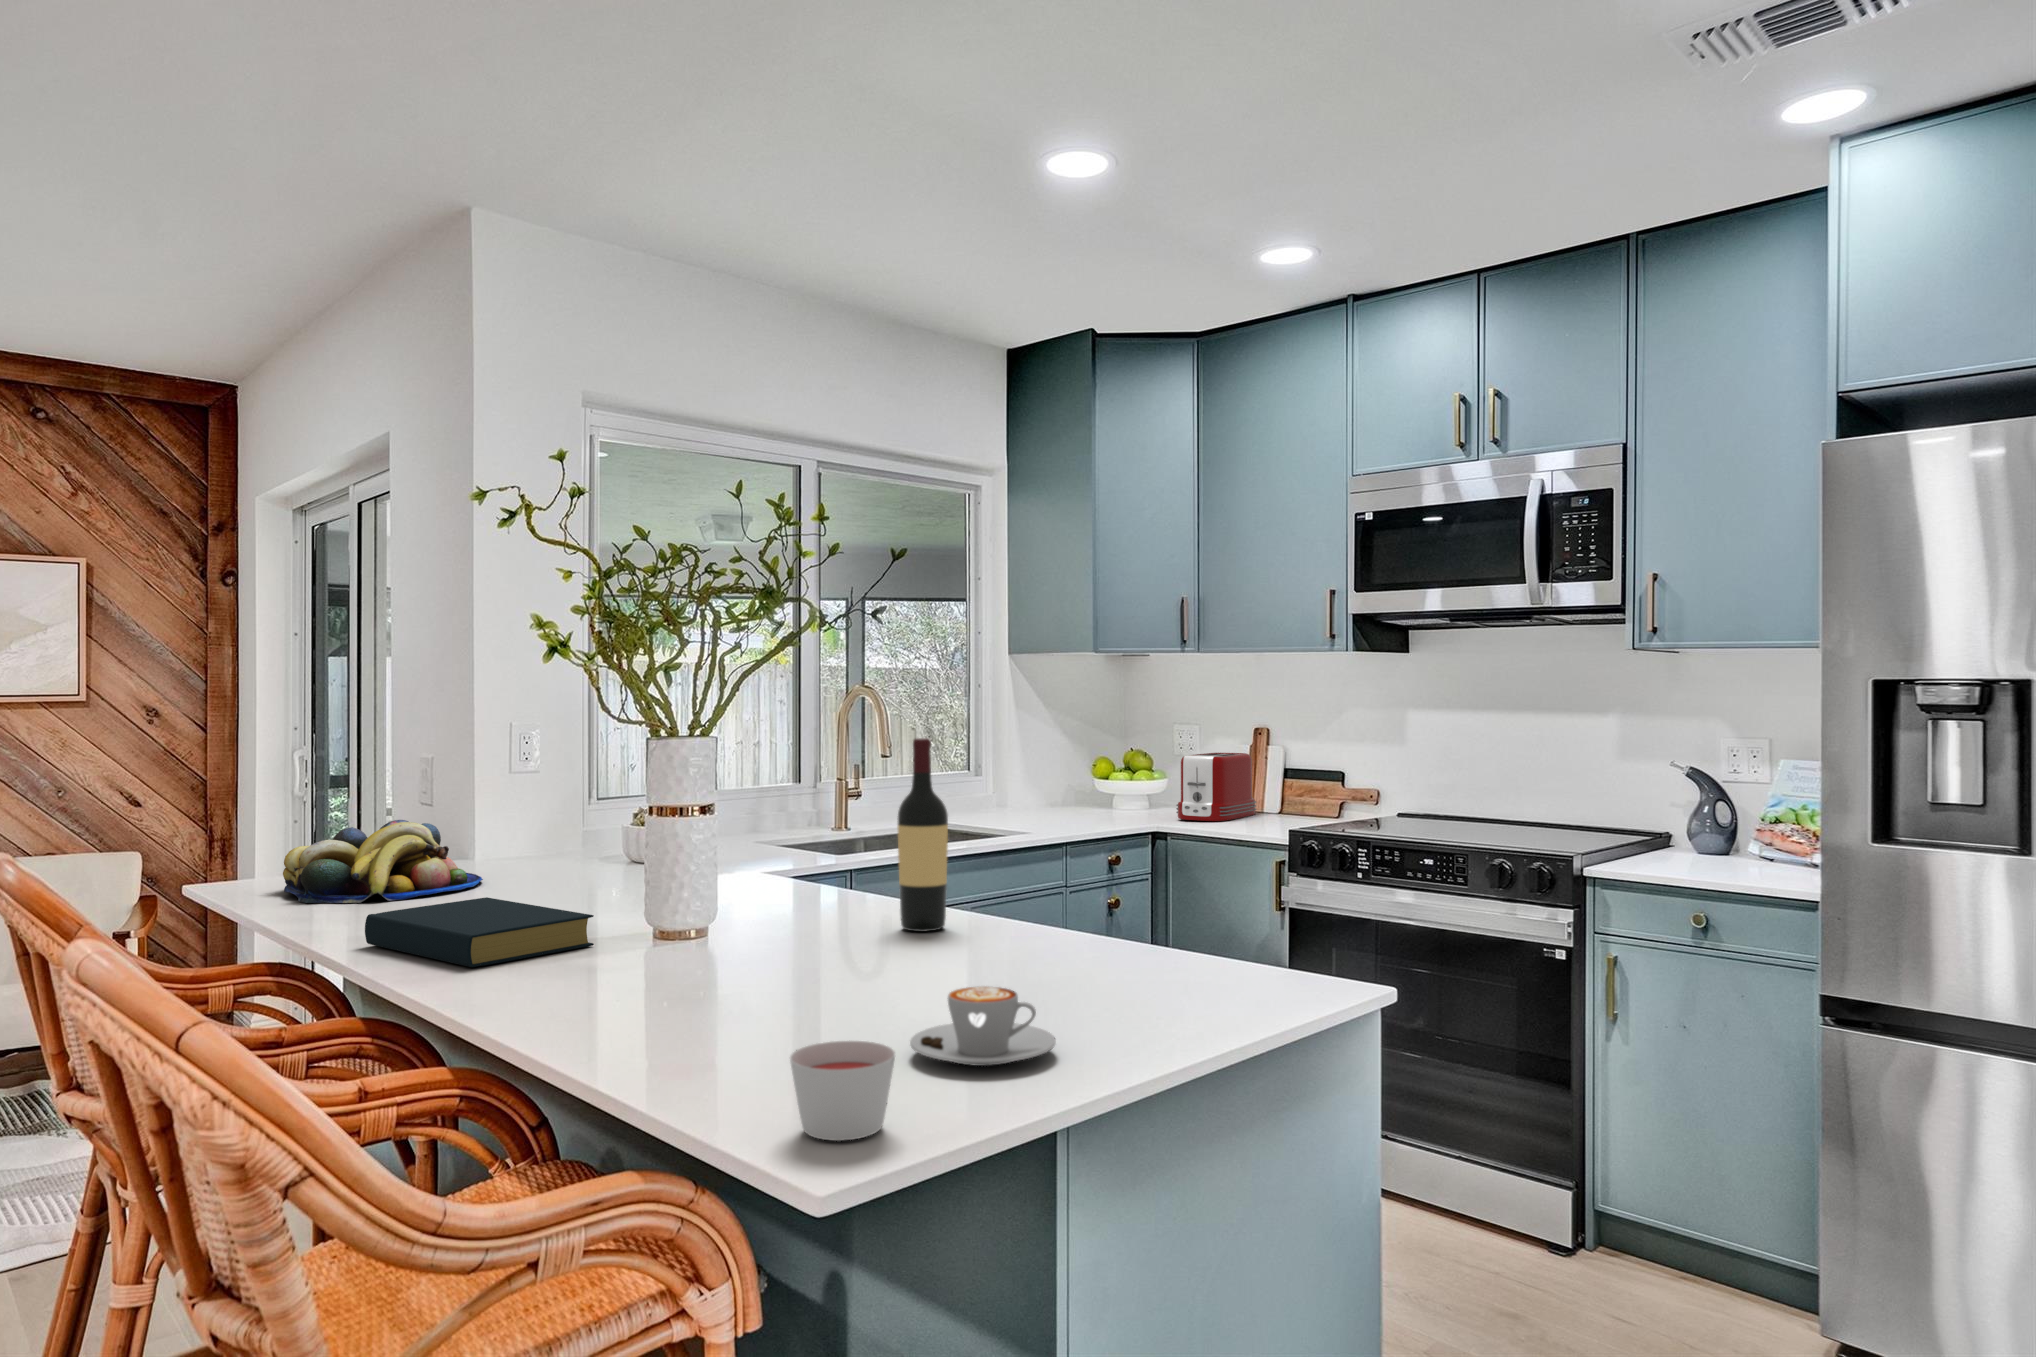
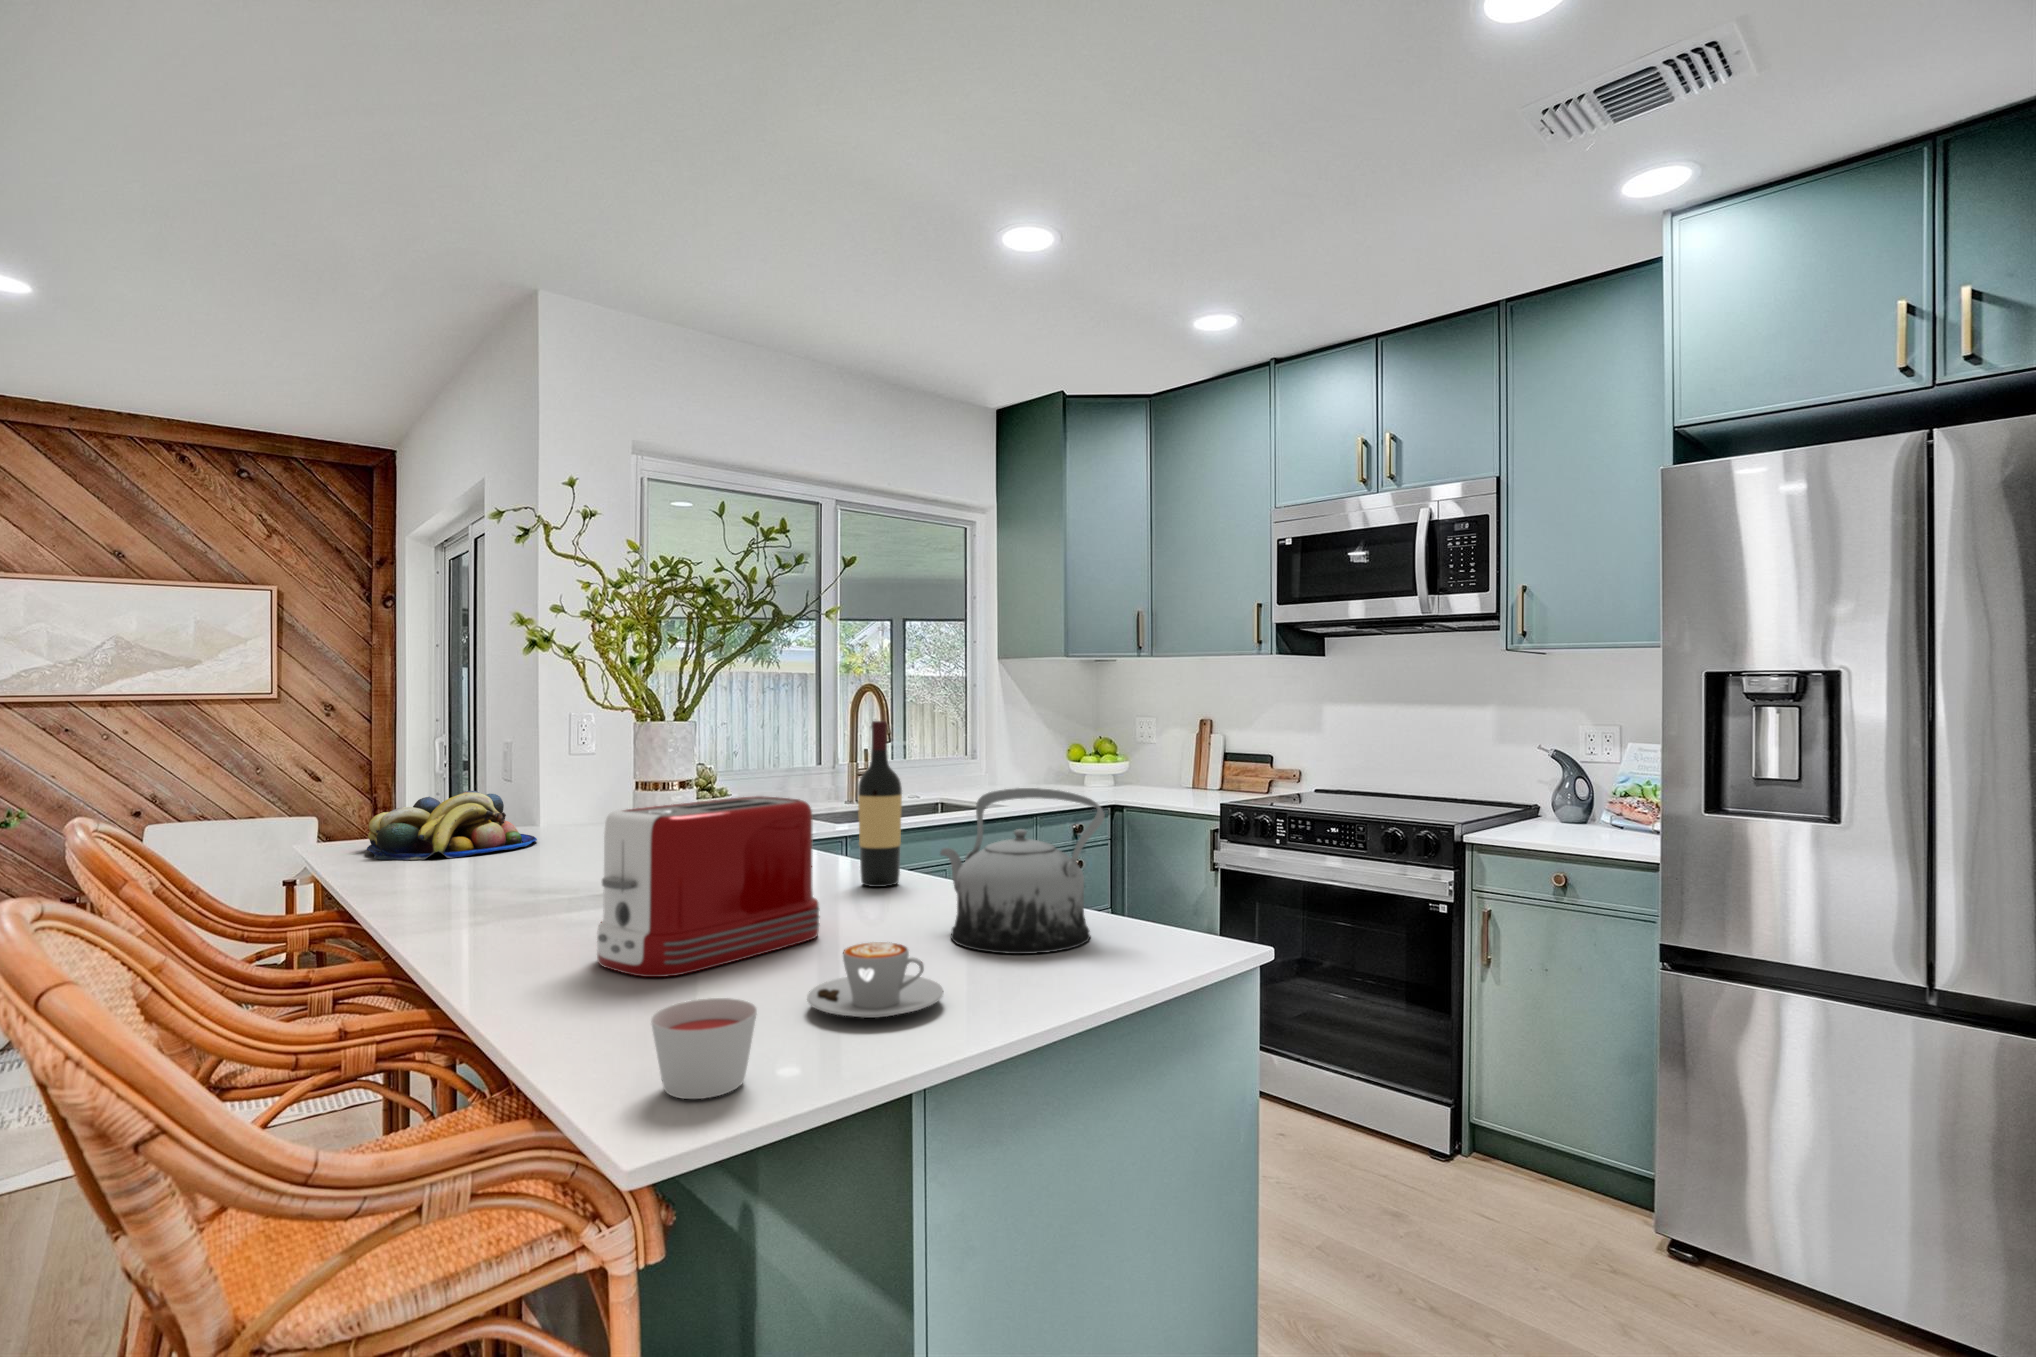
toaster: present [1176,753,1256,821] -> present [597,796,819,977]
teapot: none [1013,817,1204,1002] -> present [940,788,1105,954]
hardback book: present [365,897,594,967] -> none [398,856,591,917]

